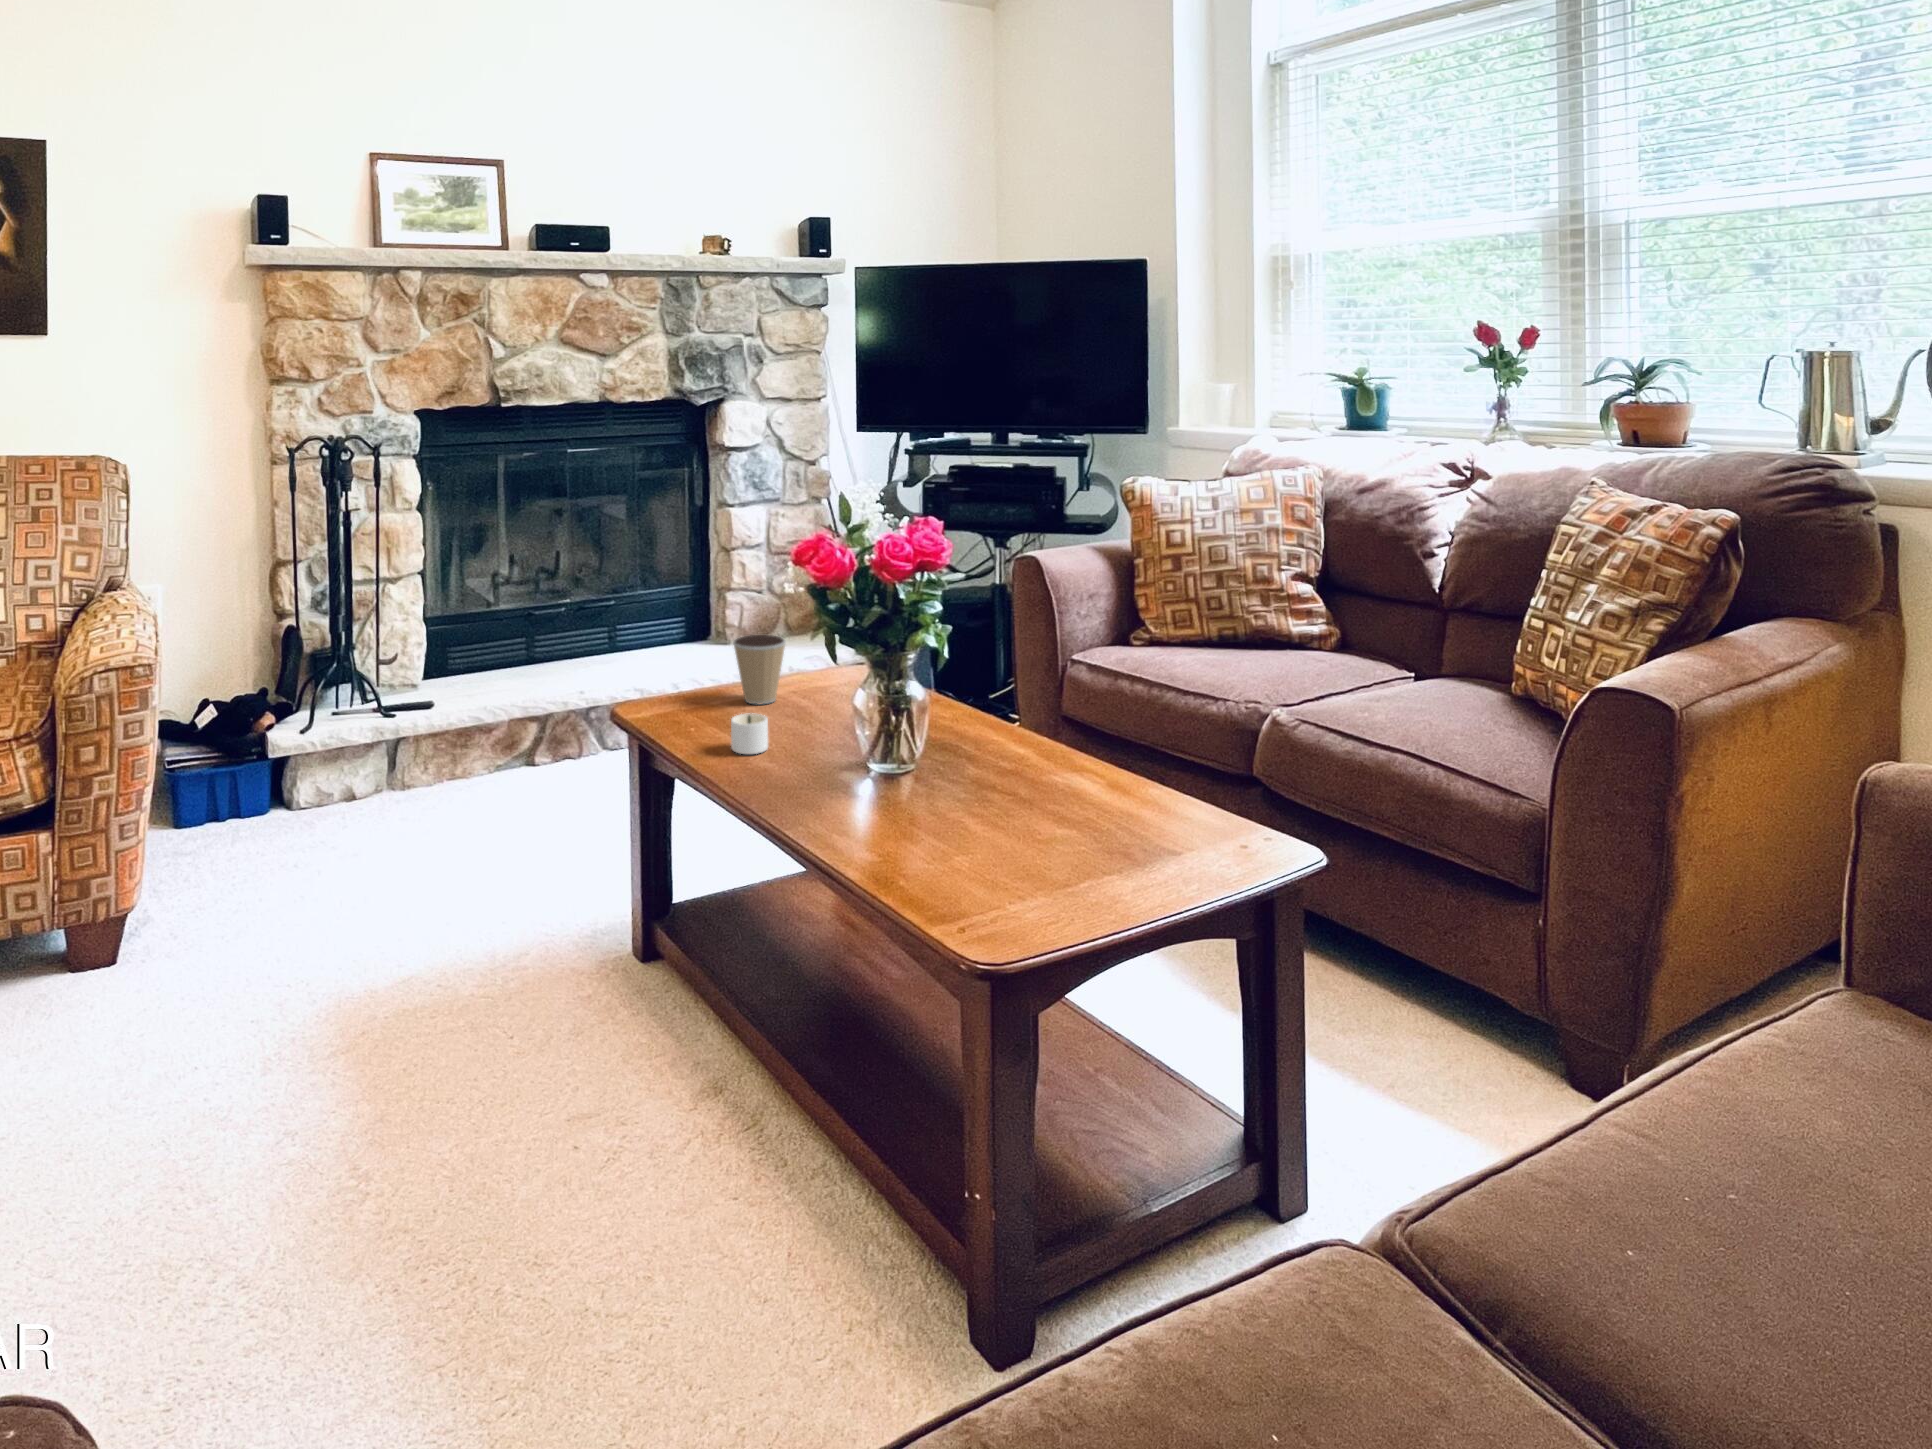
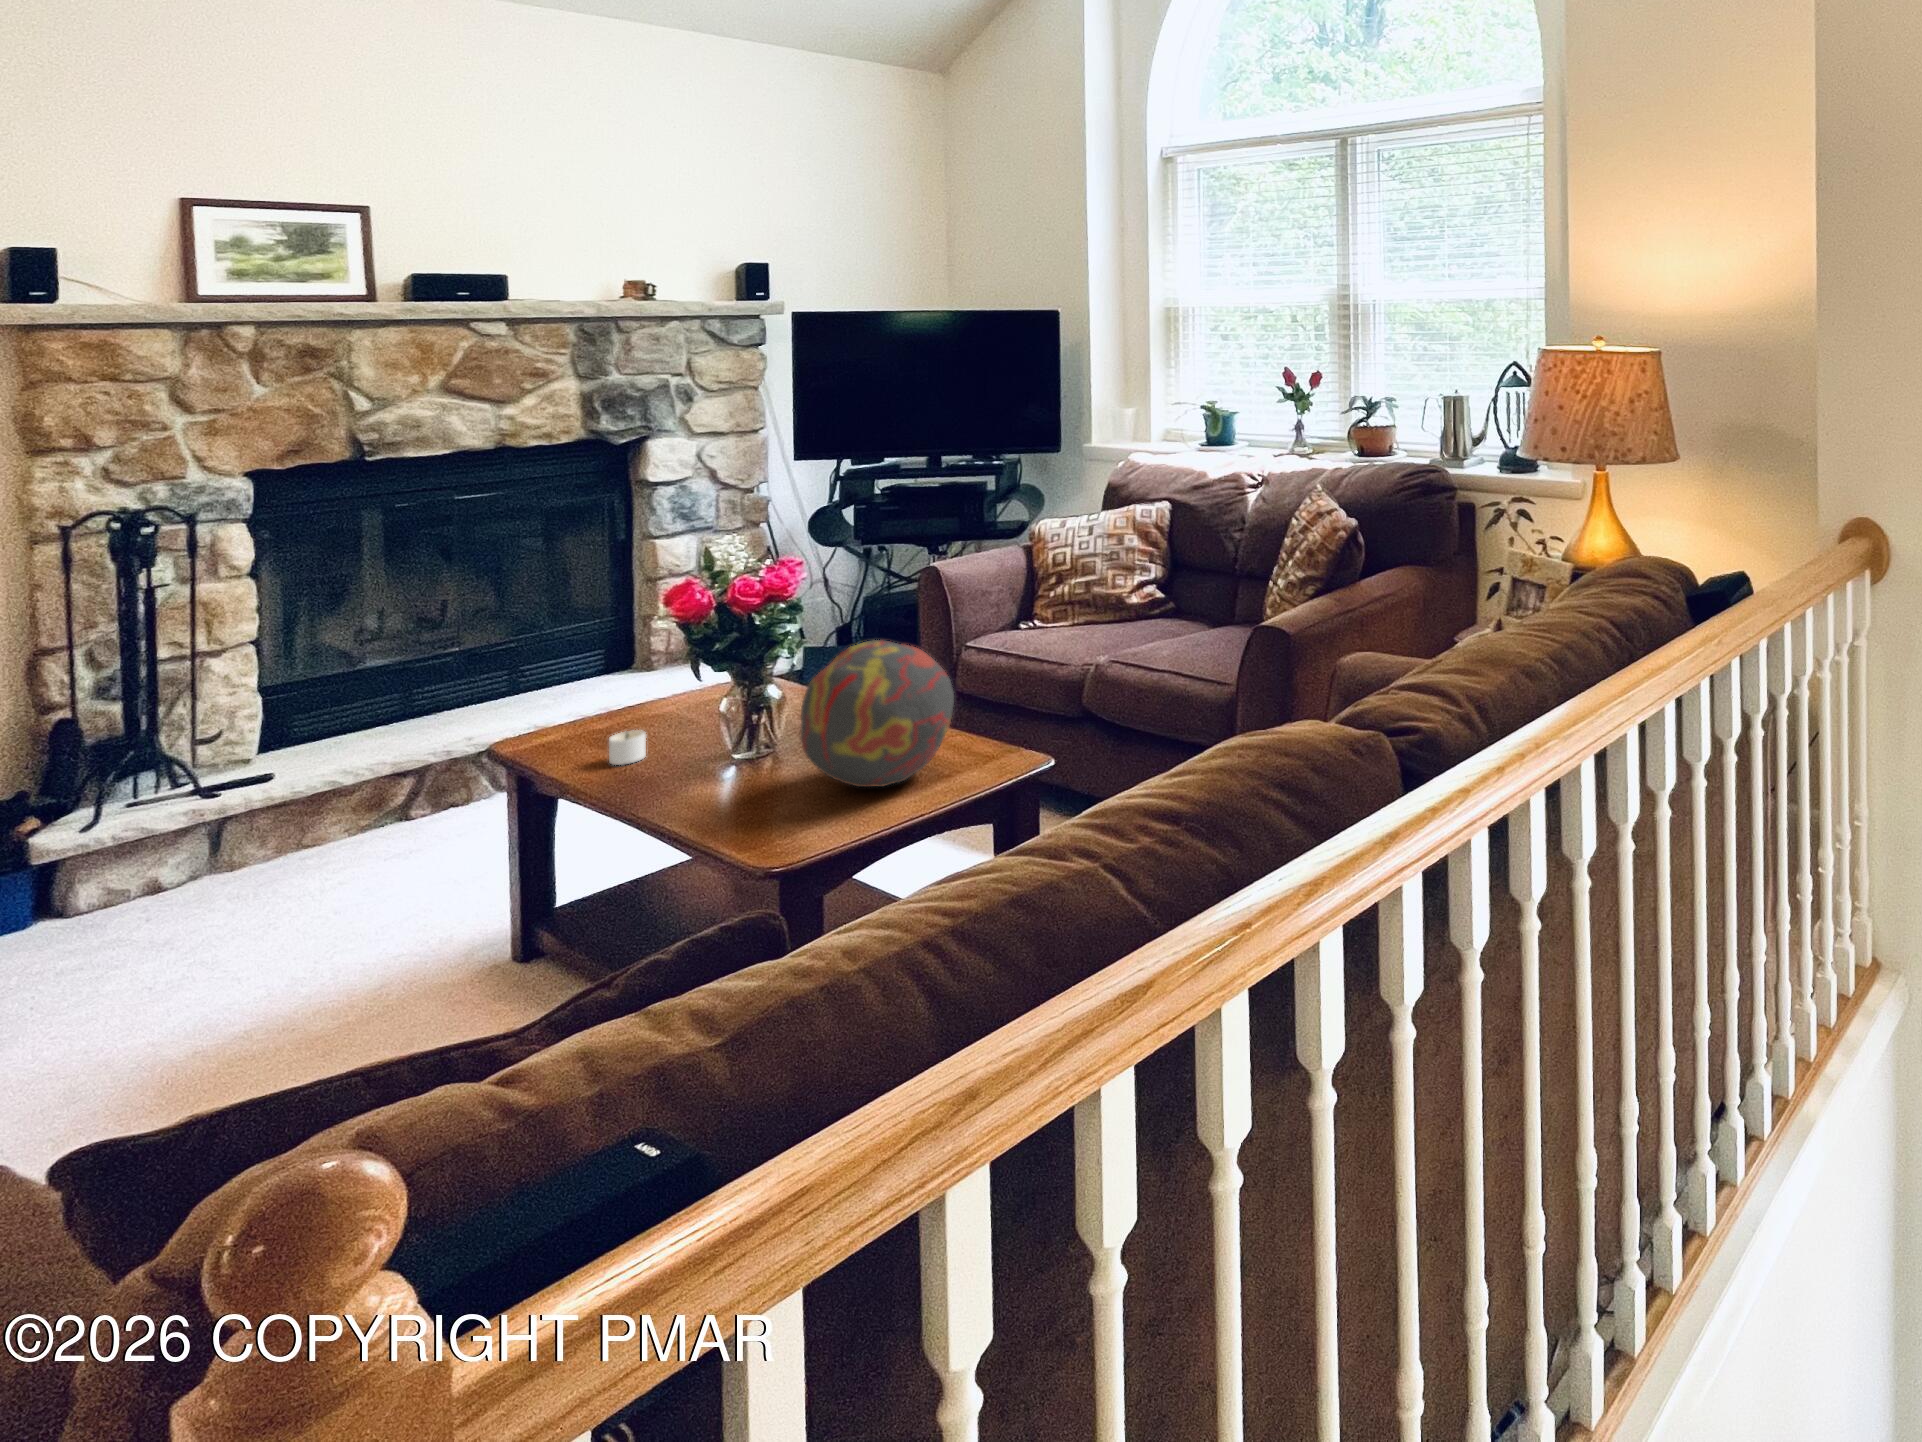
coffee cup: present [733,635,786,704] -> none [621,663,675,723]
decorative orb: none [967,635,1168,850] -> present [801,640,954,787]

